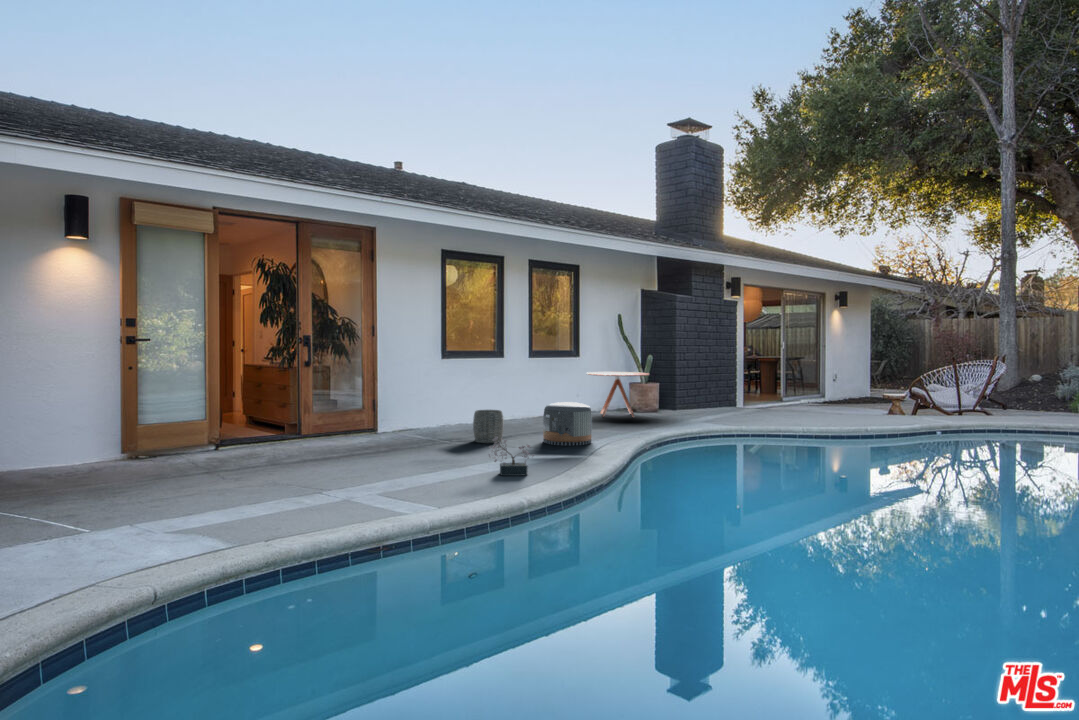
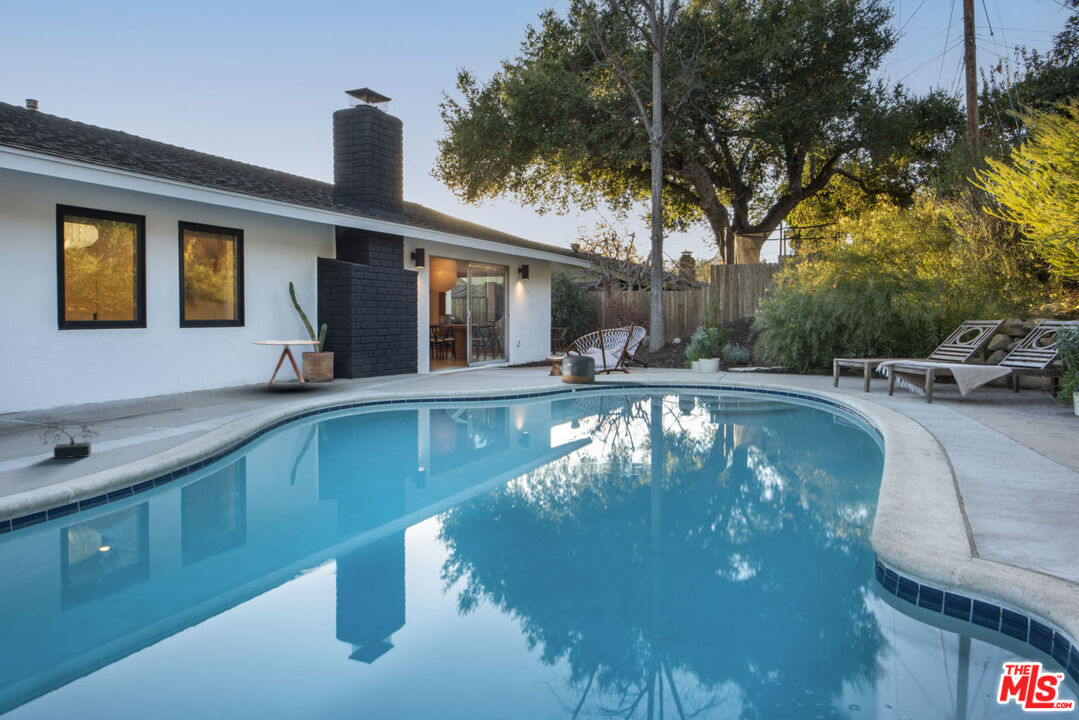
pouf: present [543,402,592,446] -> present [562,355,595,384]
woven basket: present [473,410,504,443] -> none [76,384,116,420]

